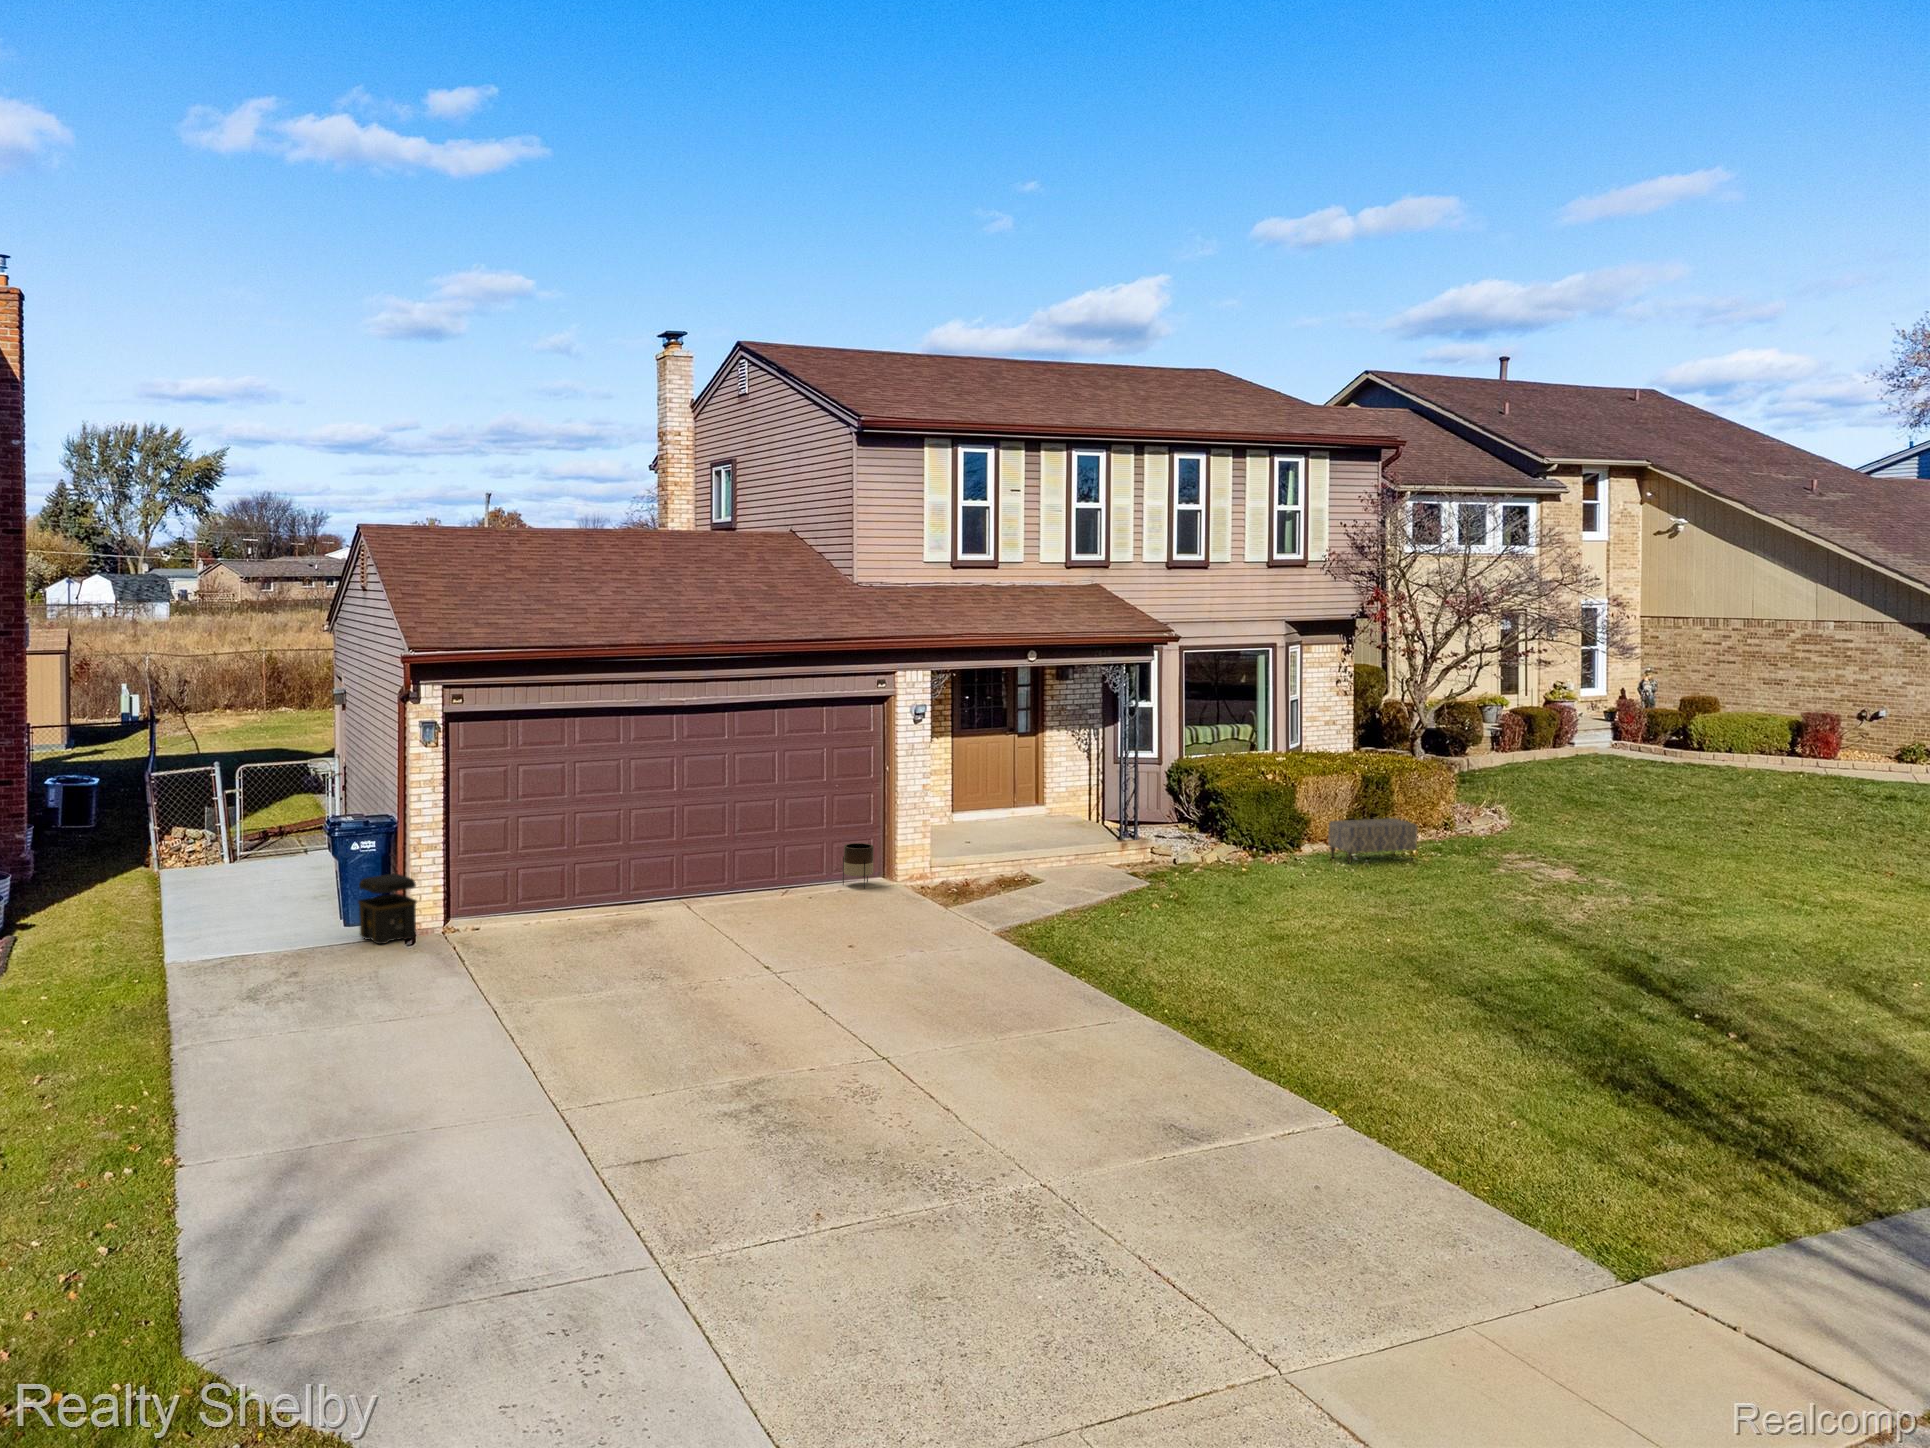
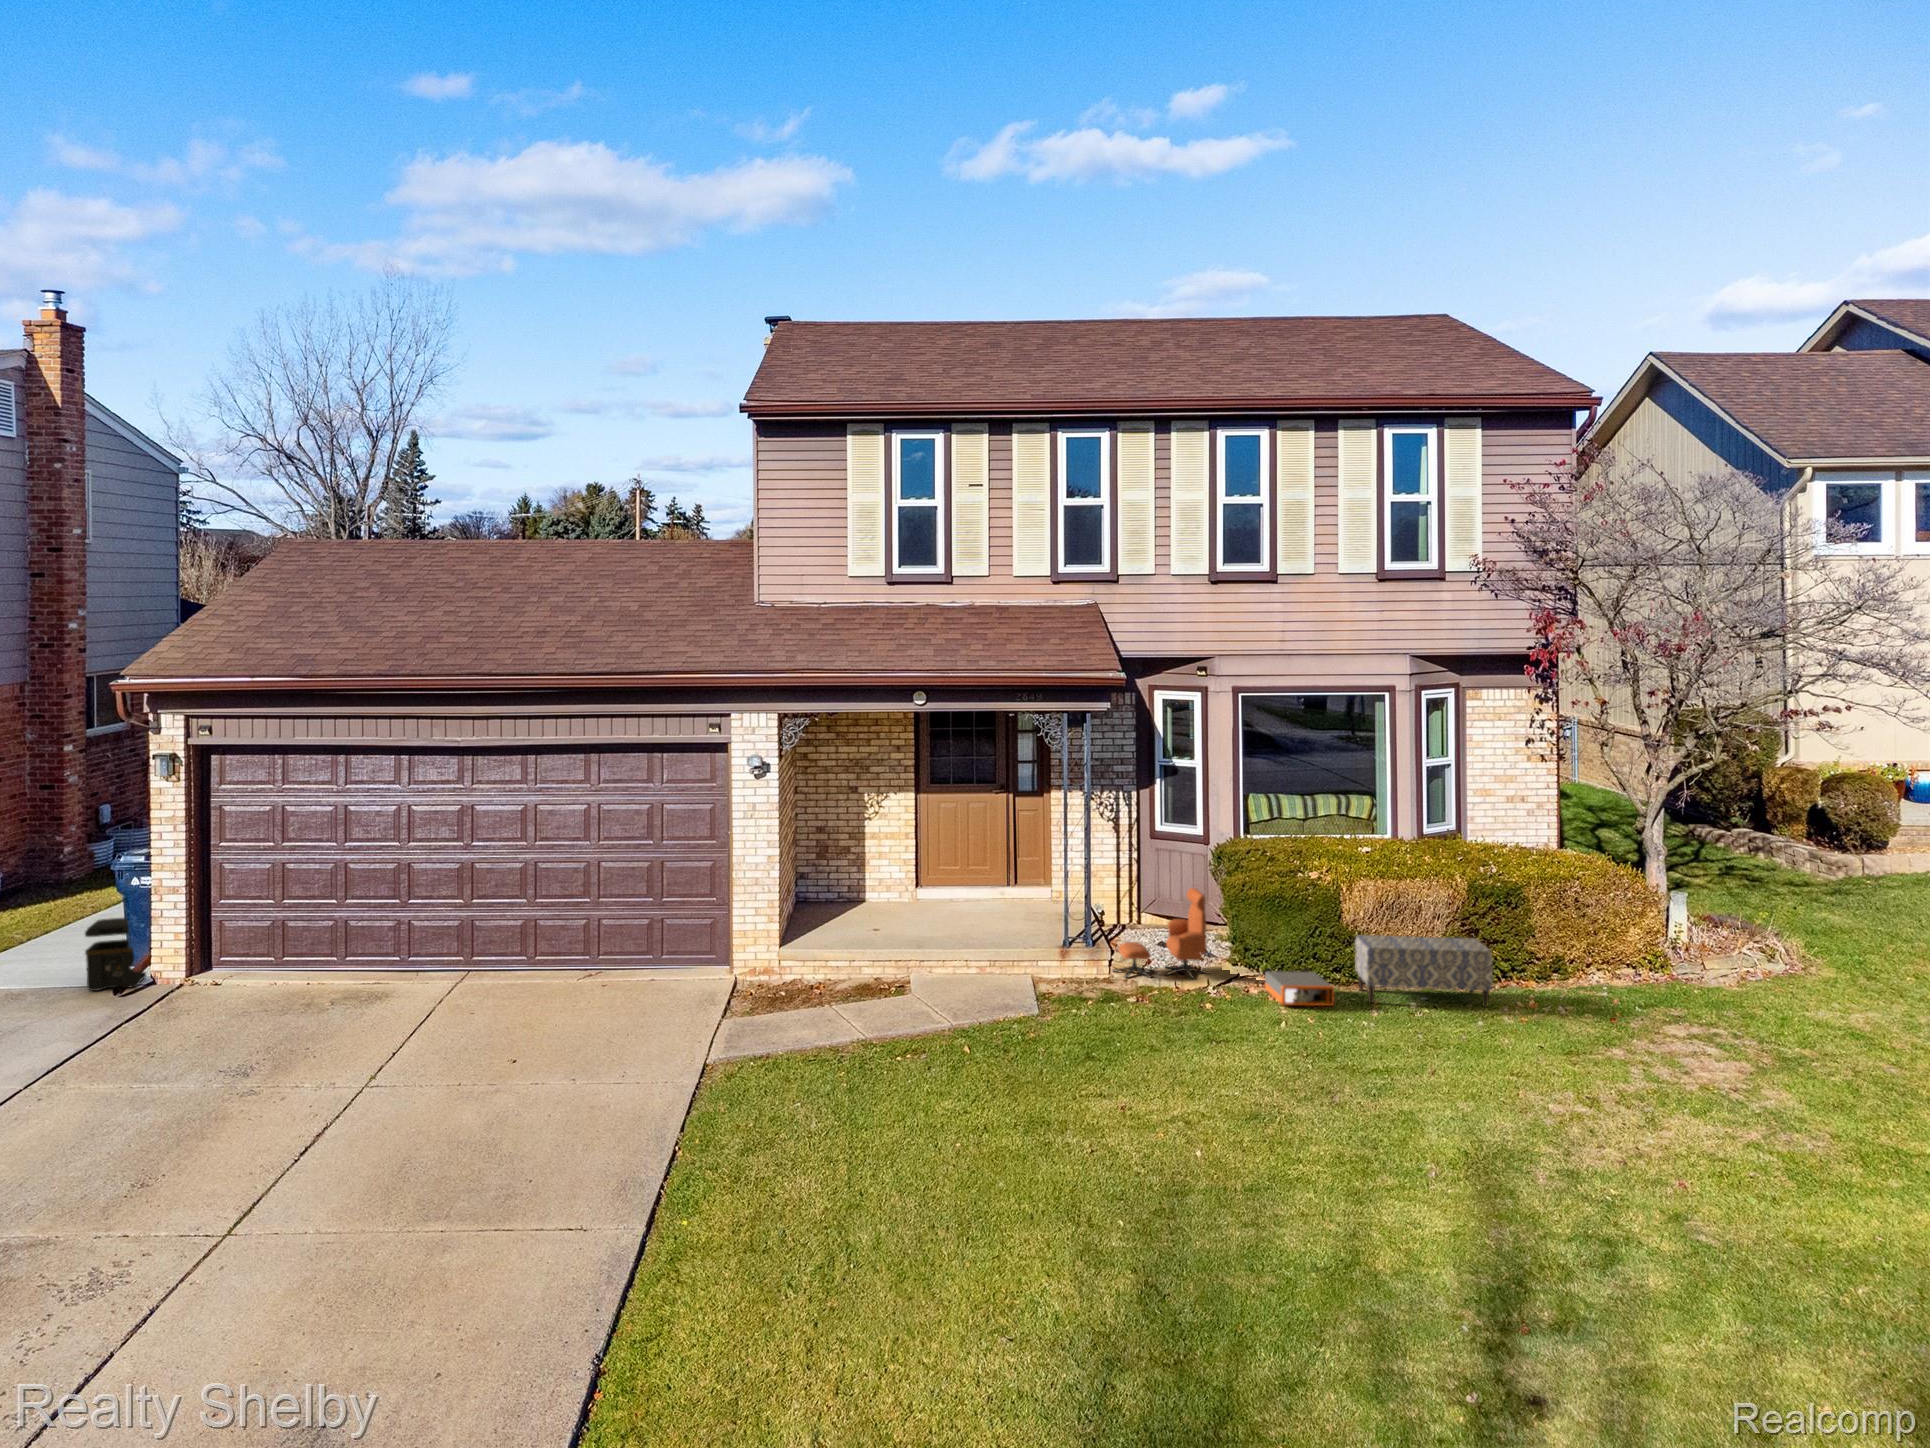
lounge chair: none [1167,797,1236,863] -> present [1113,888,1210,979]
planter: present [843,843,873,889] -> none [655,918,692,975]
storage box: none [1280,848,1334,869] -> present [1265,971,1334,1006]

